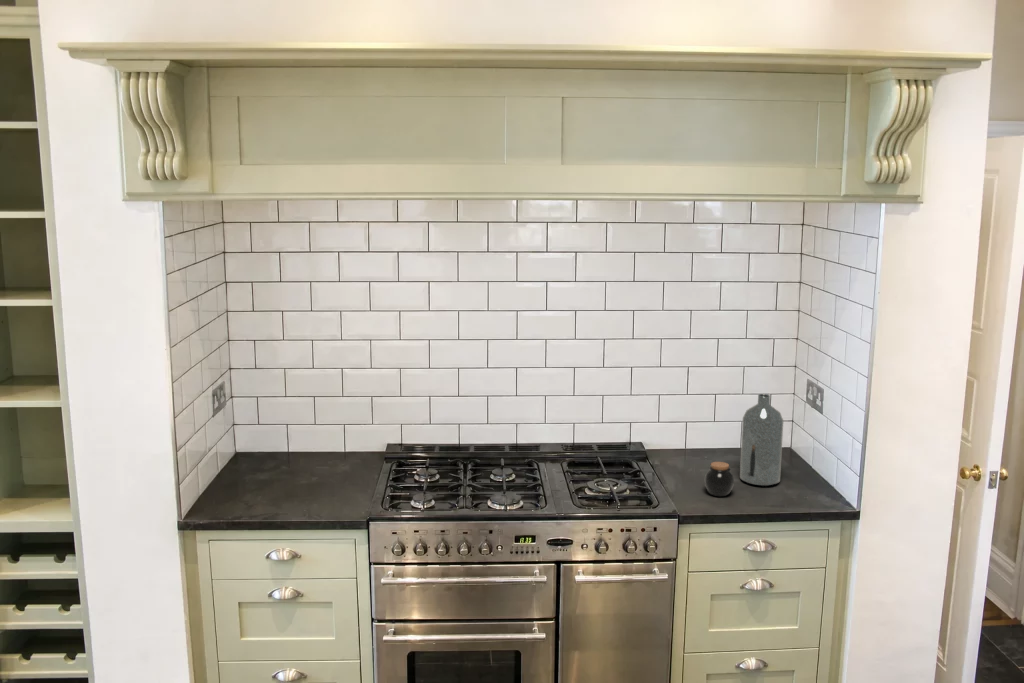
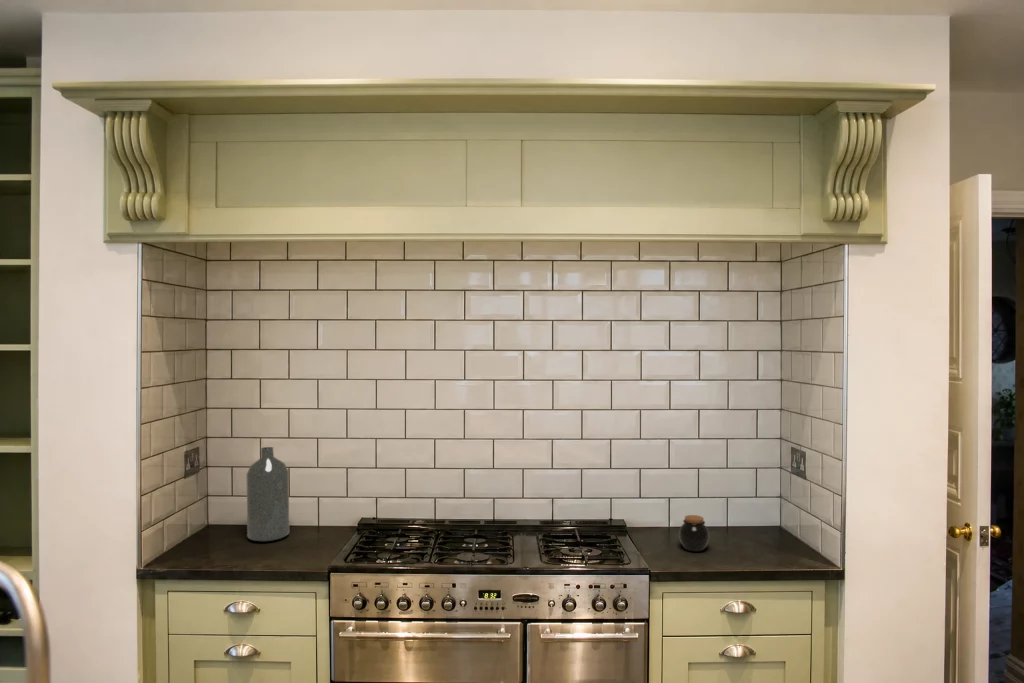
bottle: present [740,394,783,486] -> present [246,447,289,542]

